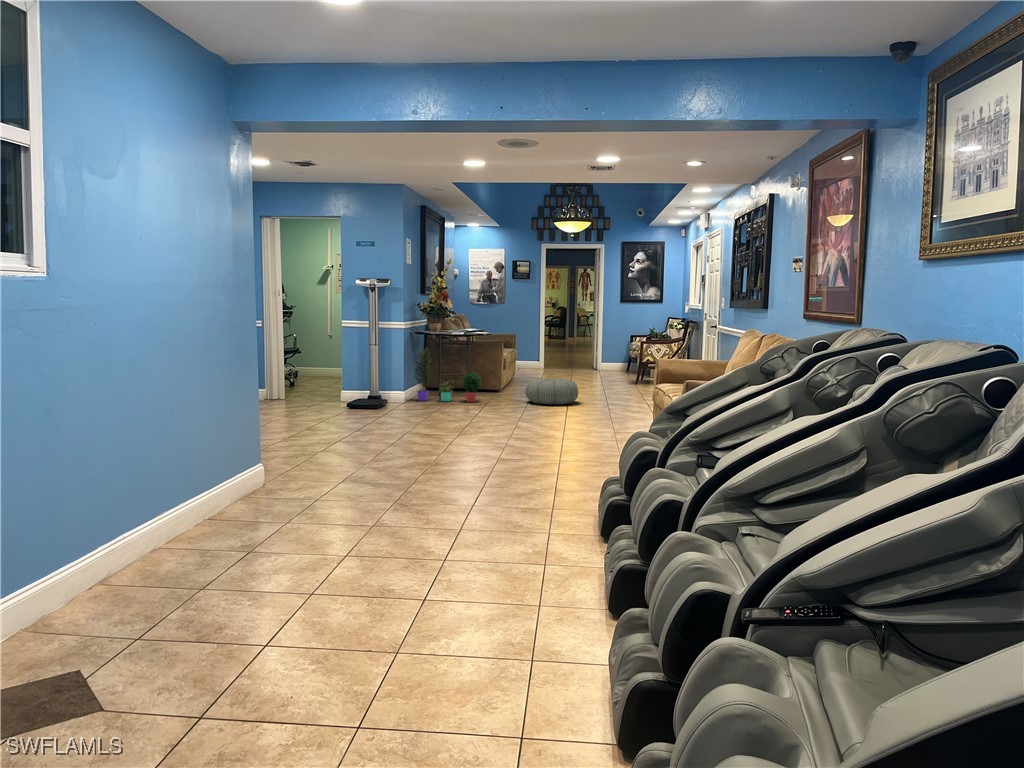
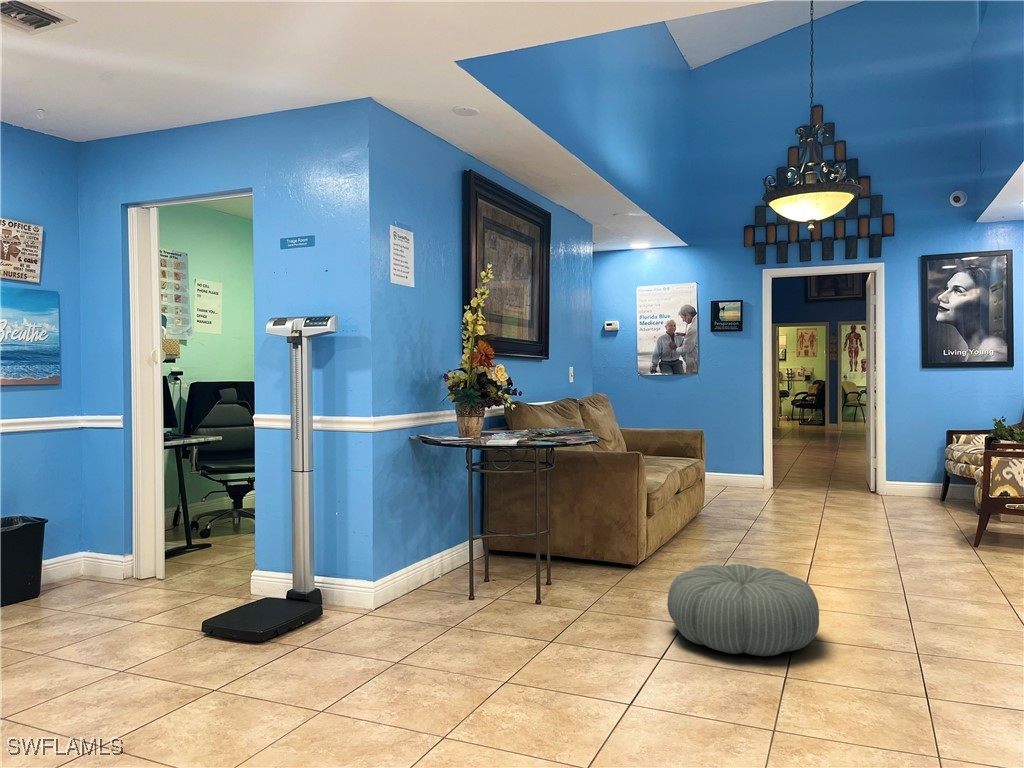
potted plant: present [414,348,482,402] -> none [400,476,557,620]

